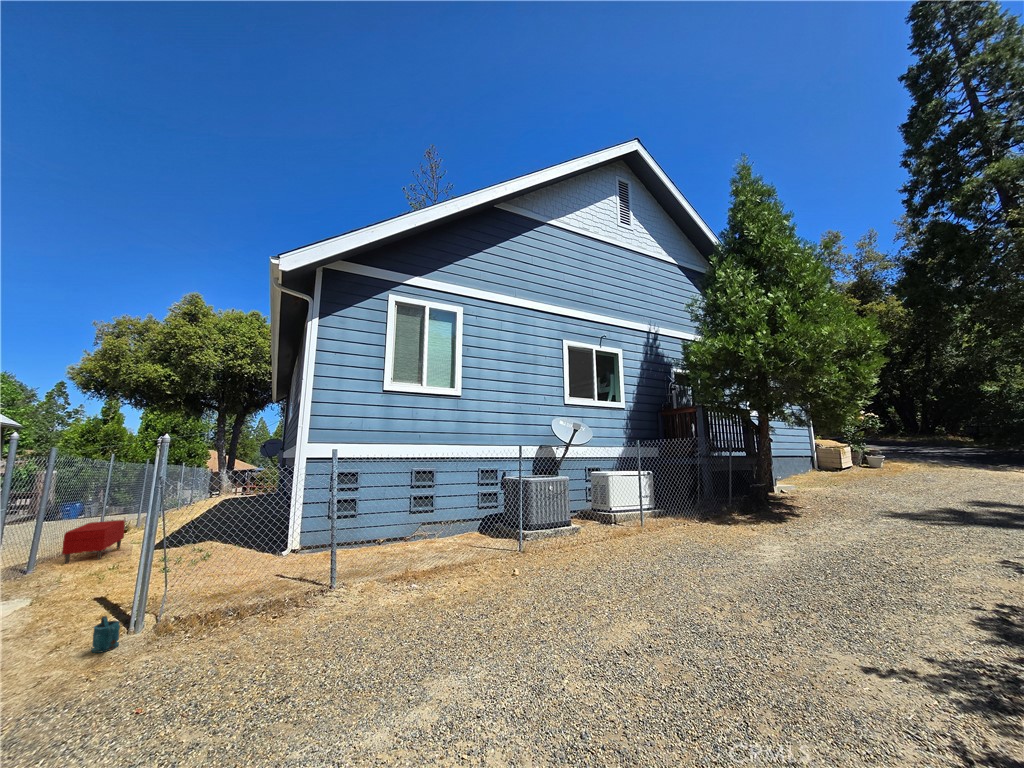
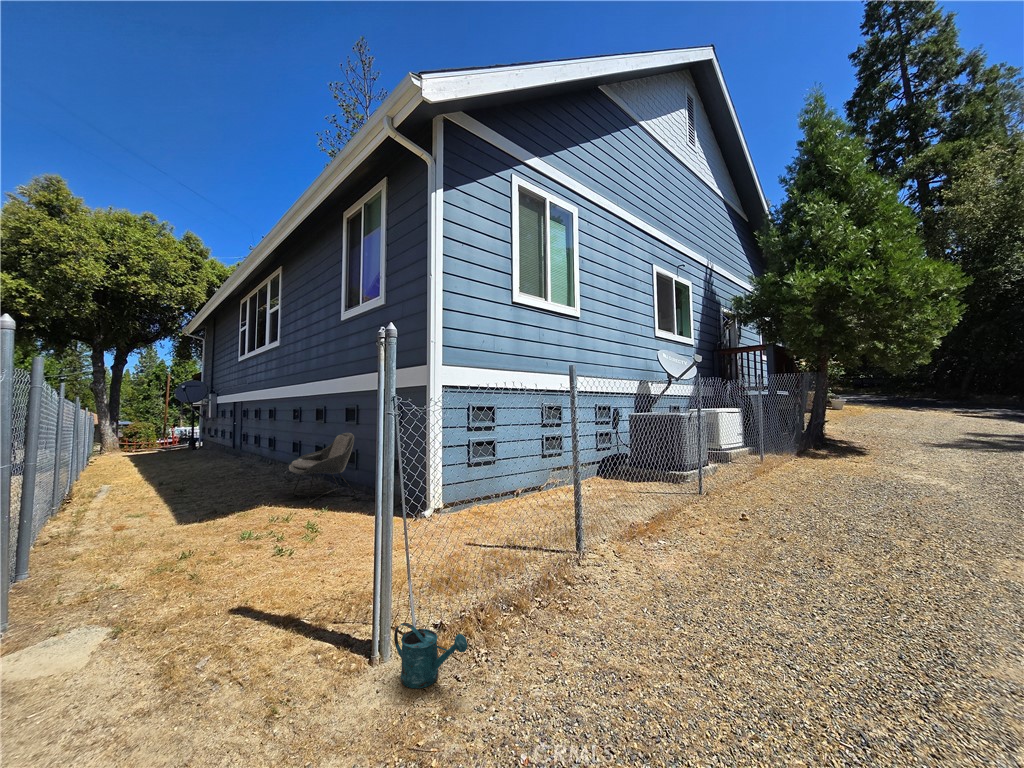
lounge chair: none [239,490,289,544] -> present [289,433,356,504]
bench: present [62,520,125,564] -> none [46,479,115,549]

